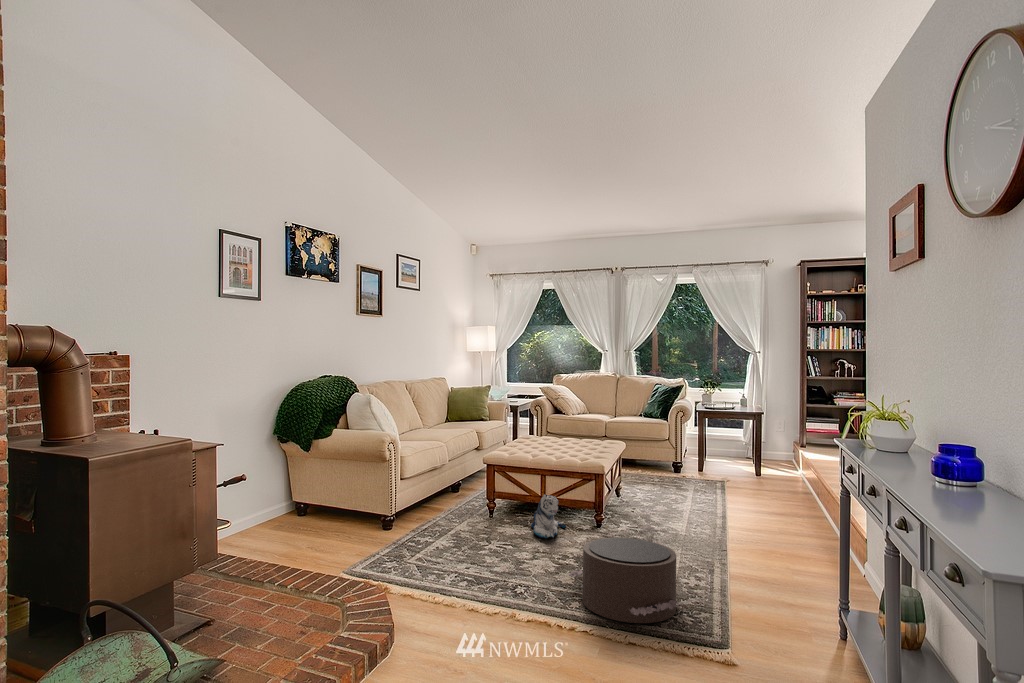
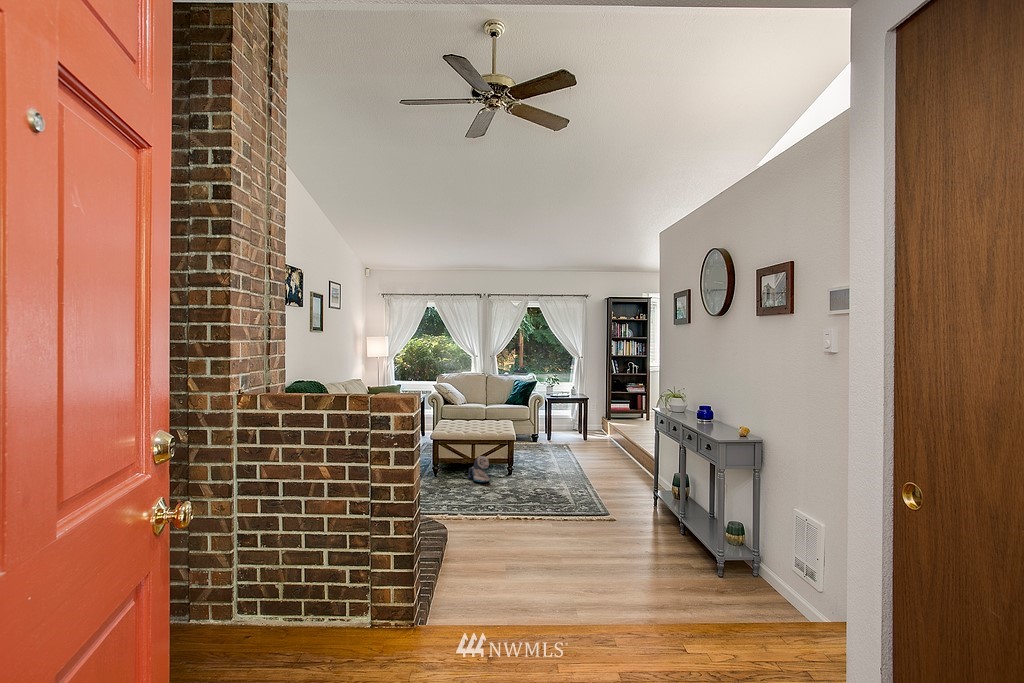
pouf: present [568,538,681,623] -> none [516,472,583,512]

